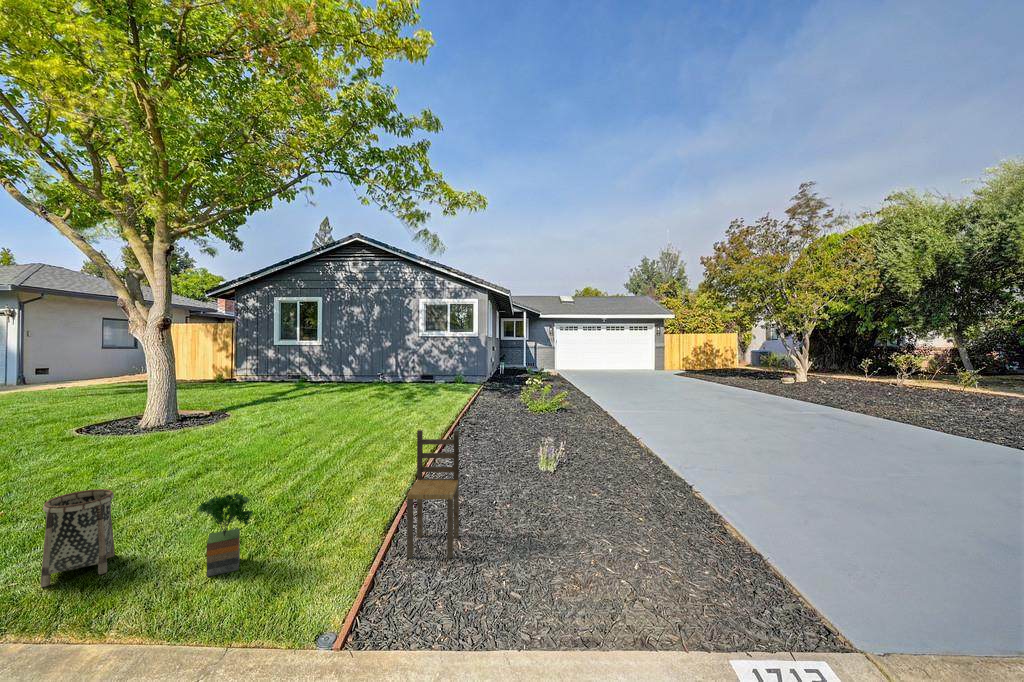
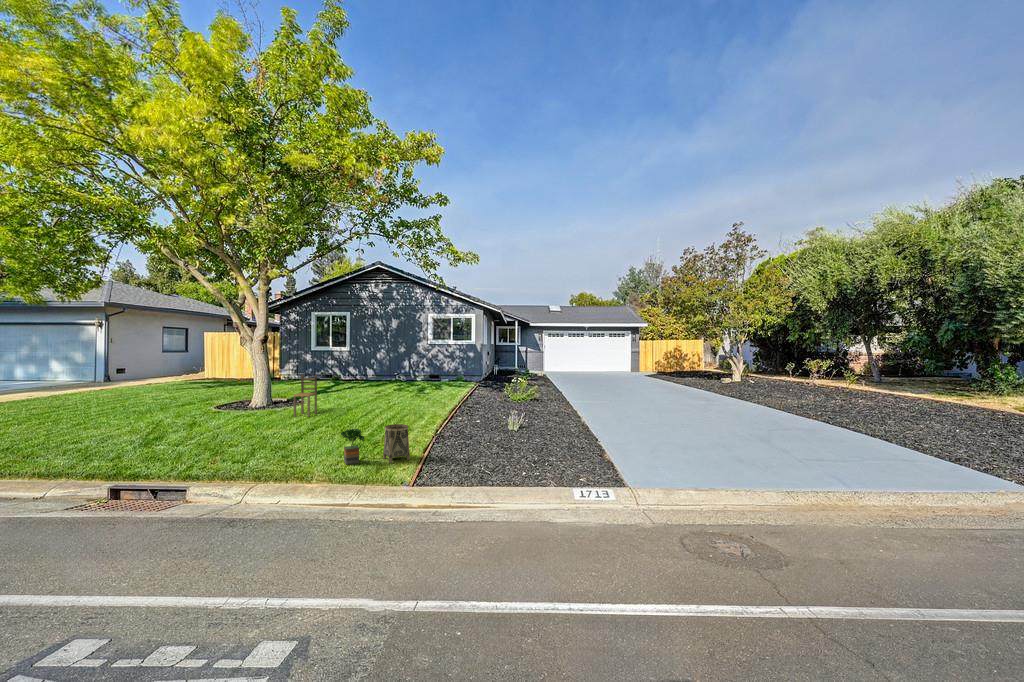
chair: present [407,430,459,558] -> present [294,375,317,417]
basket: present [40,489,115,587] -> present [383,424,410,463]

